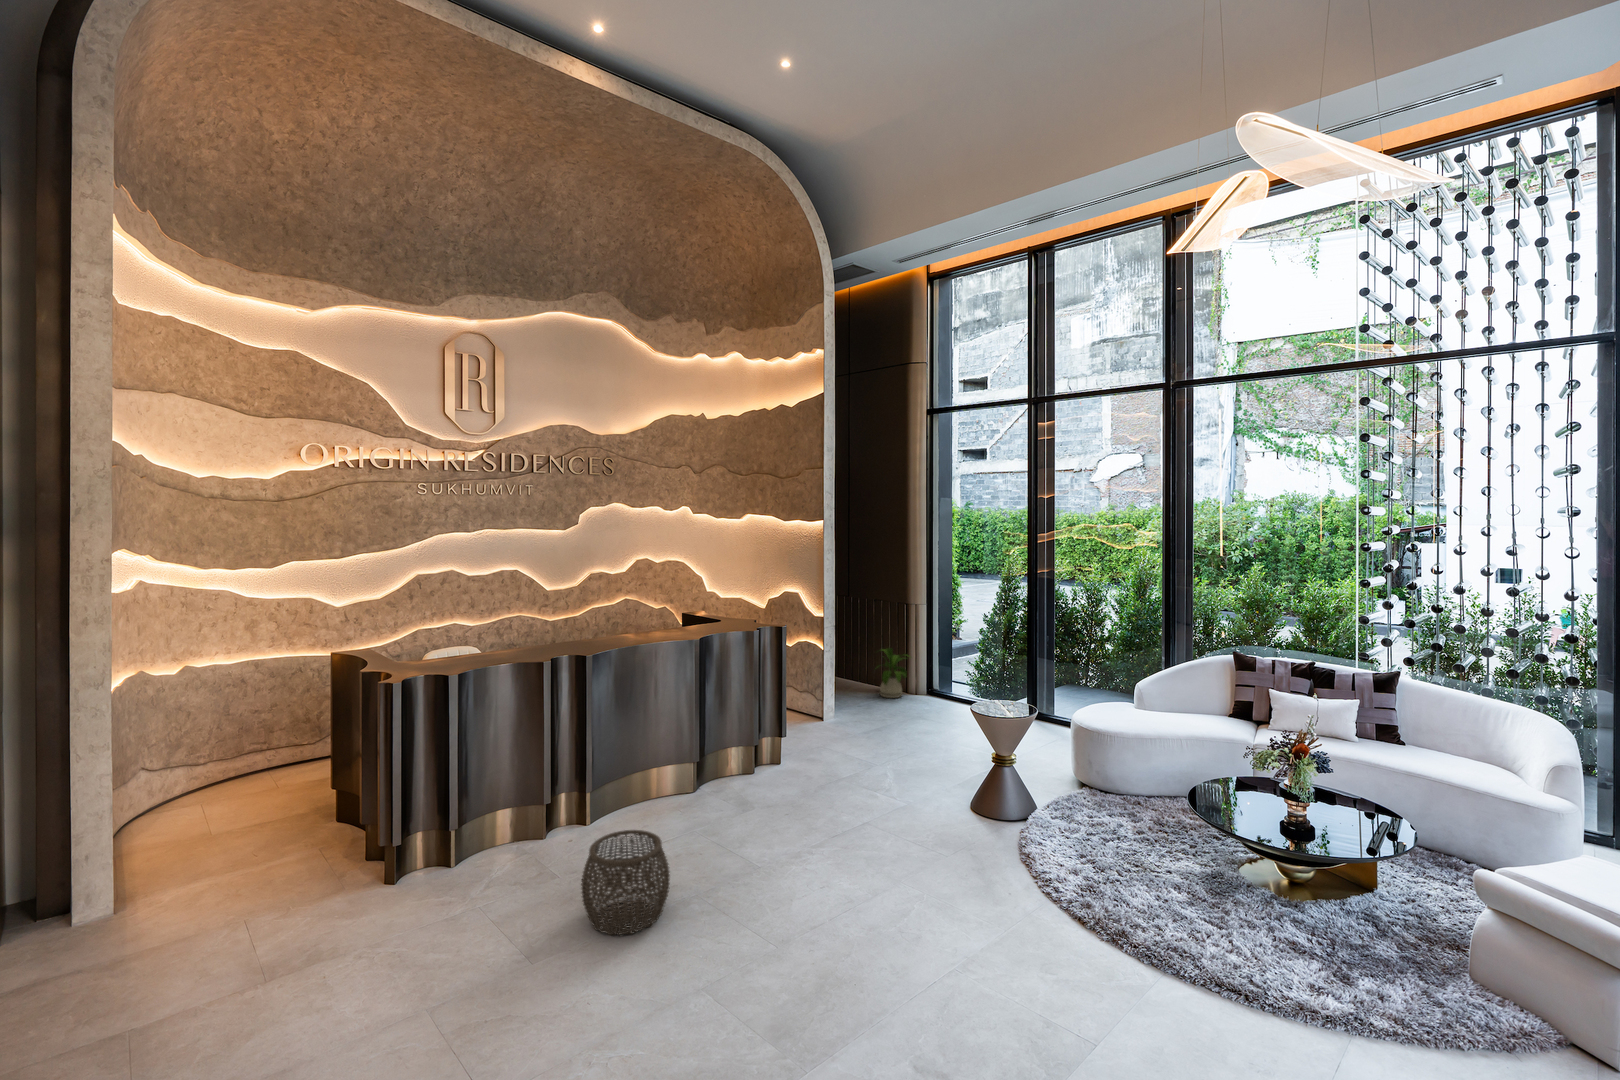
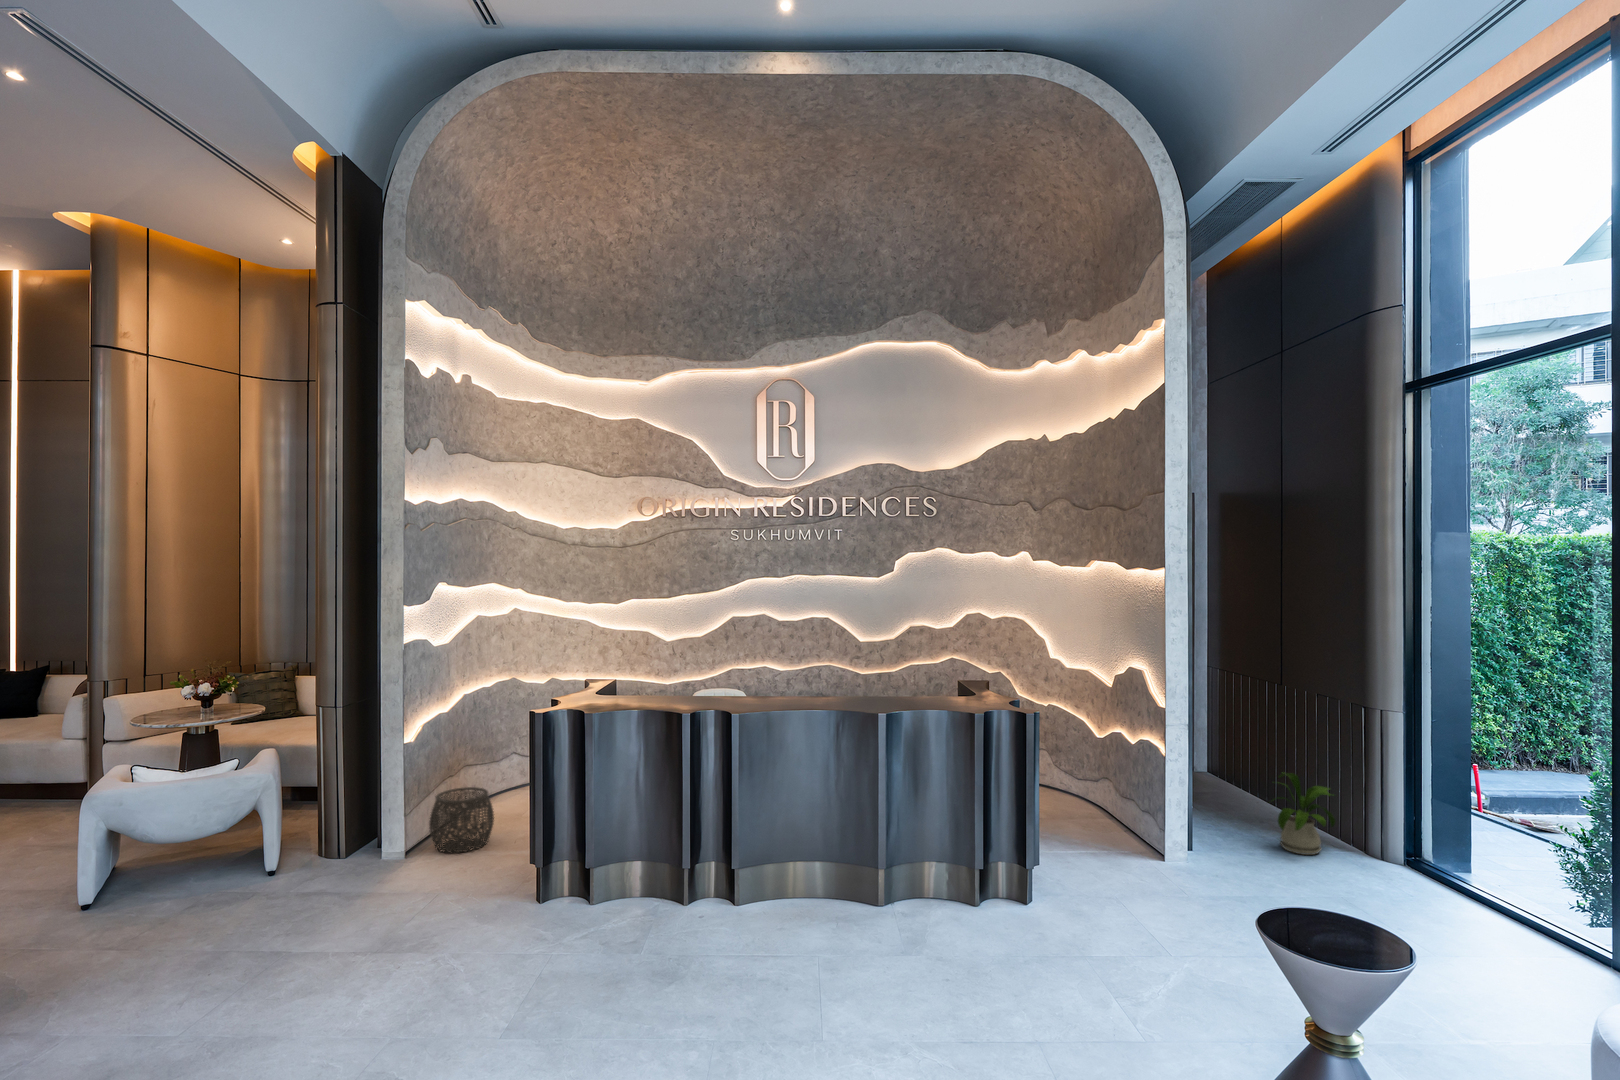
woven basket: present [581,830,670,935] -> present [429,787,494,853]

